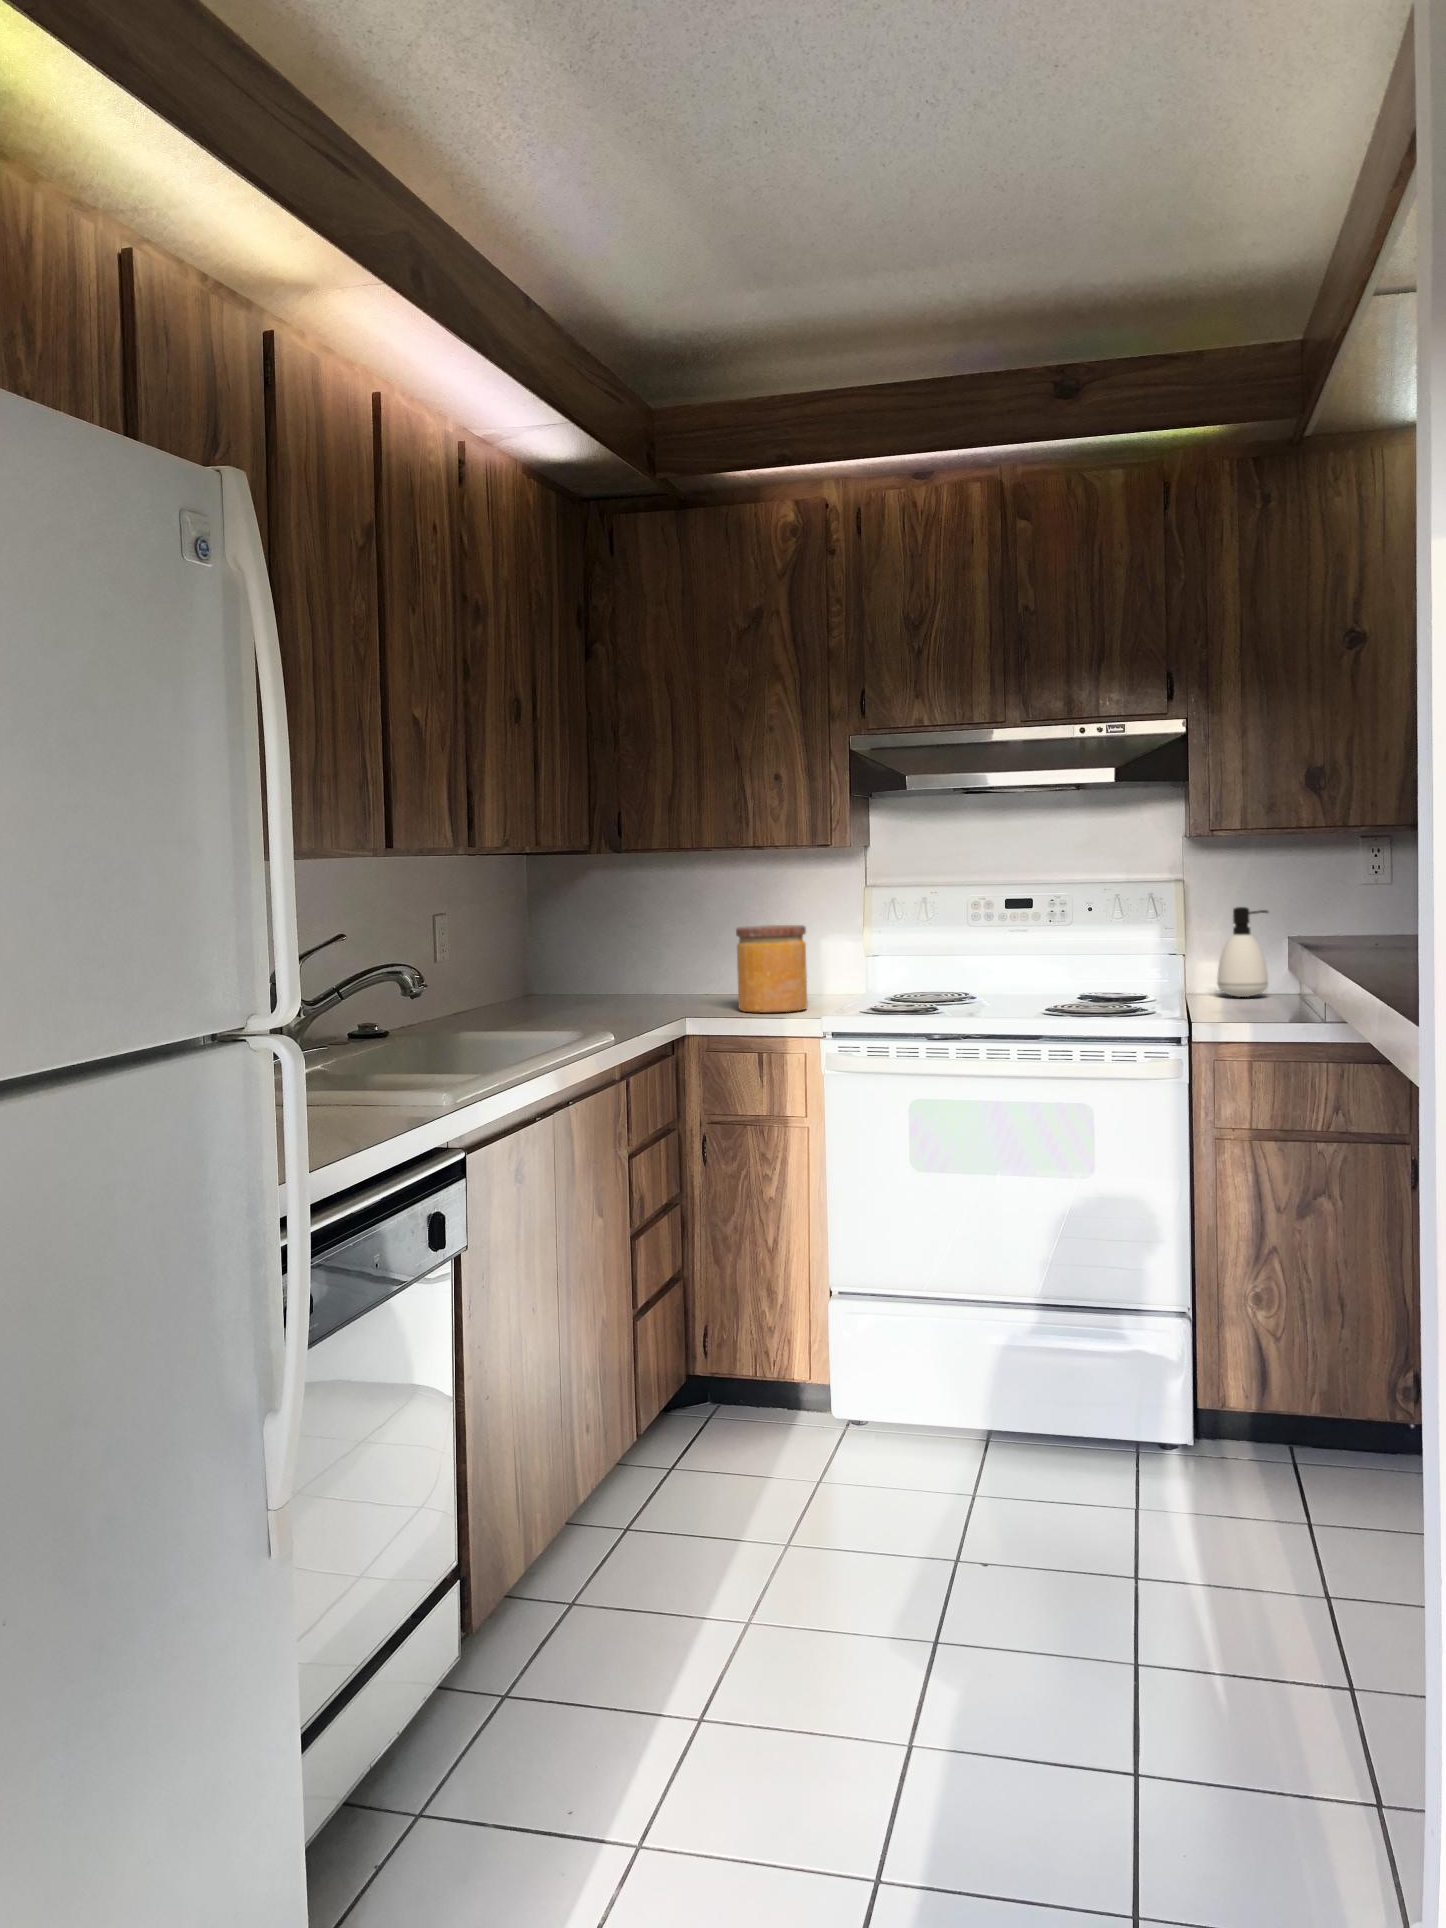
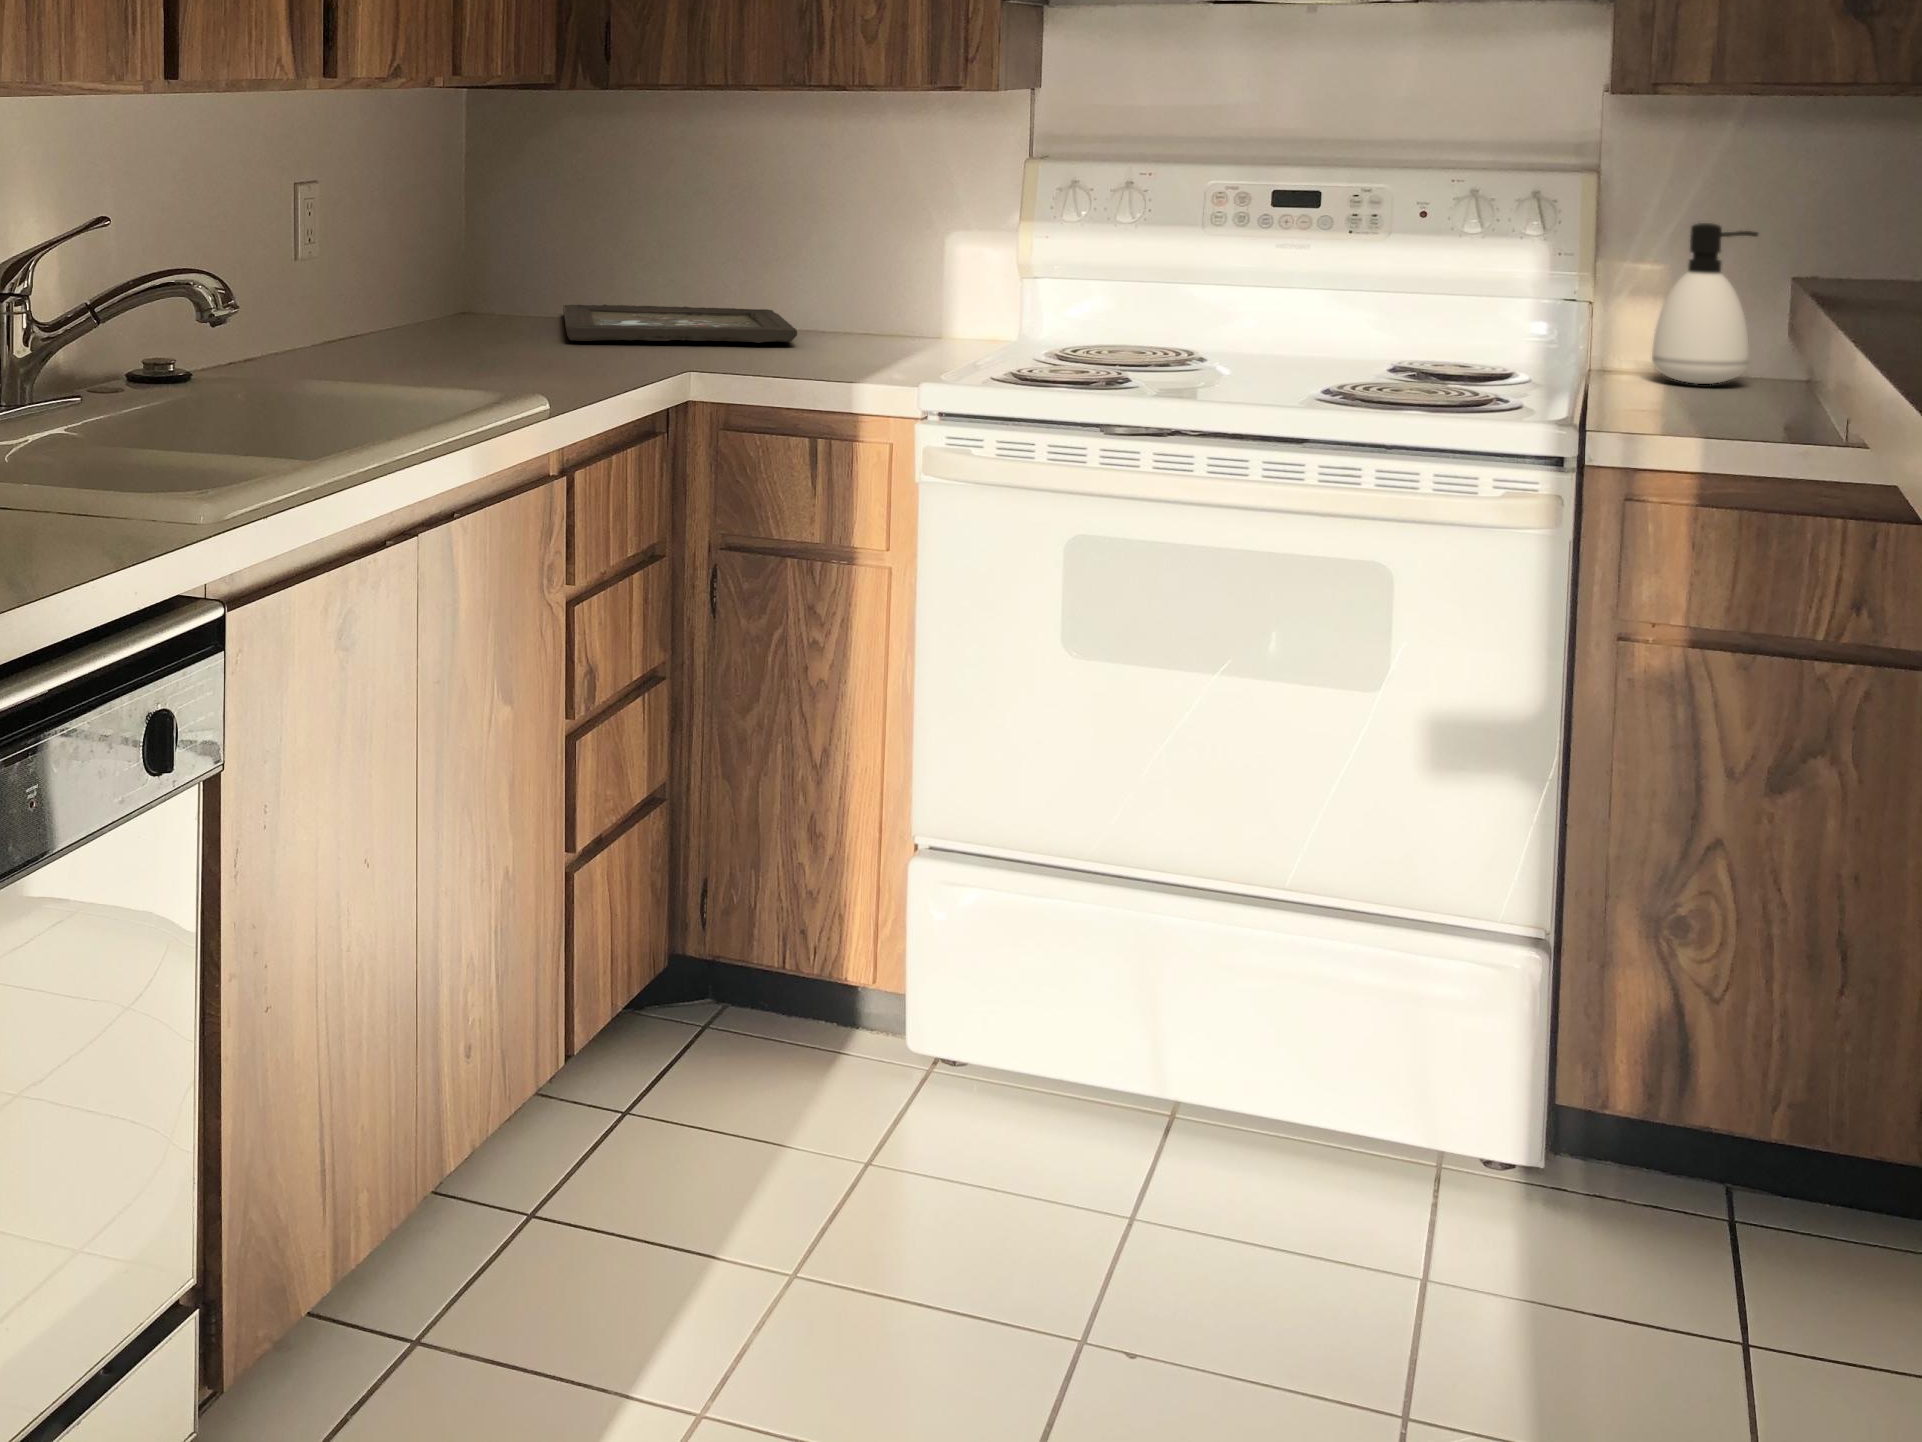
jar: present [736,925,807,1012] -> none [786,220,907,369]
tray: none [595,984,742,1005] -> present [563,305,797,343]

